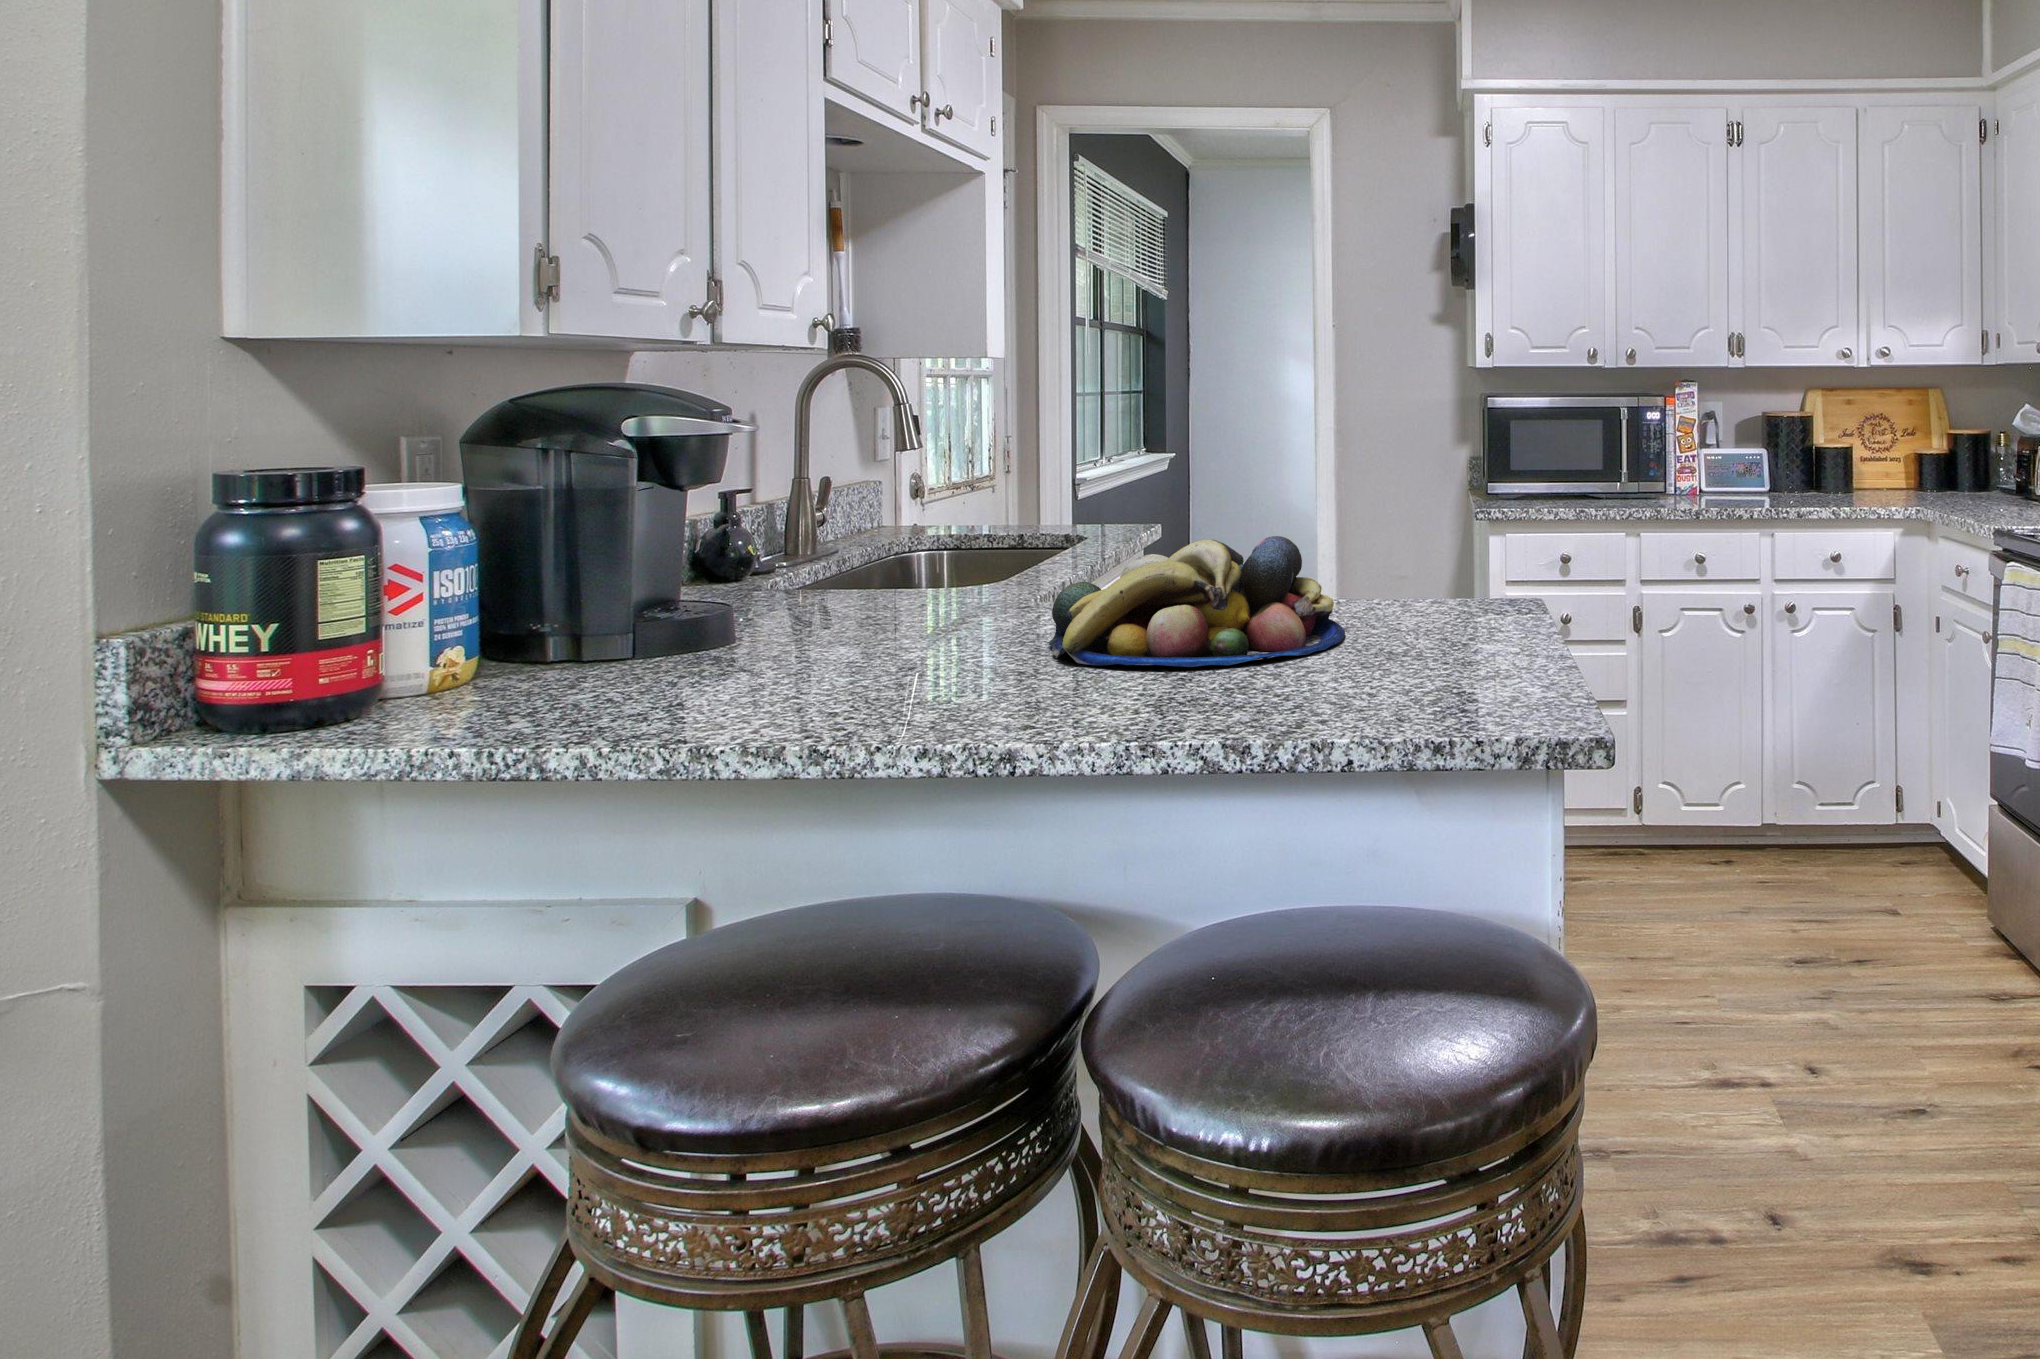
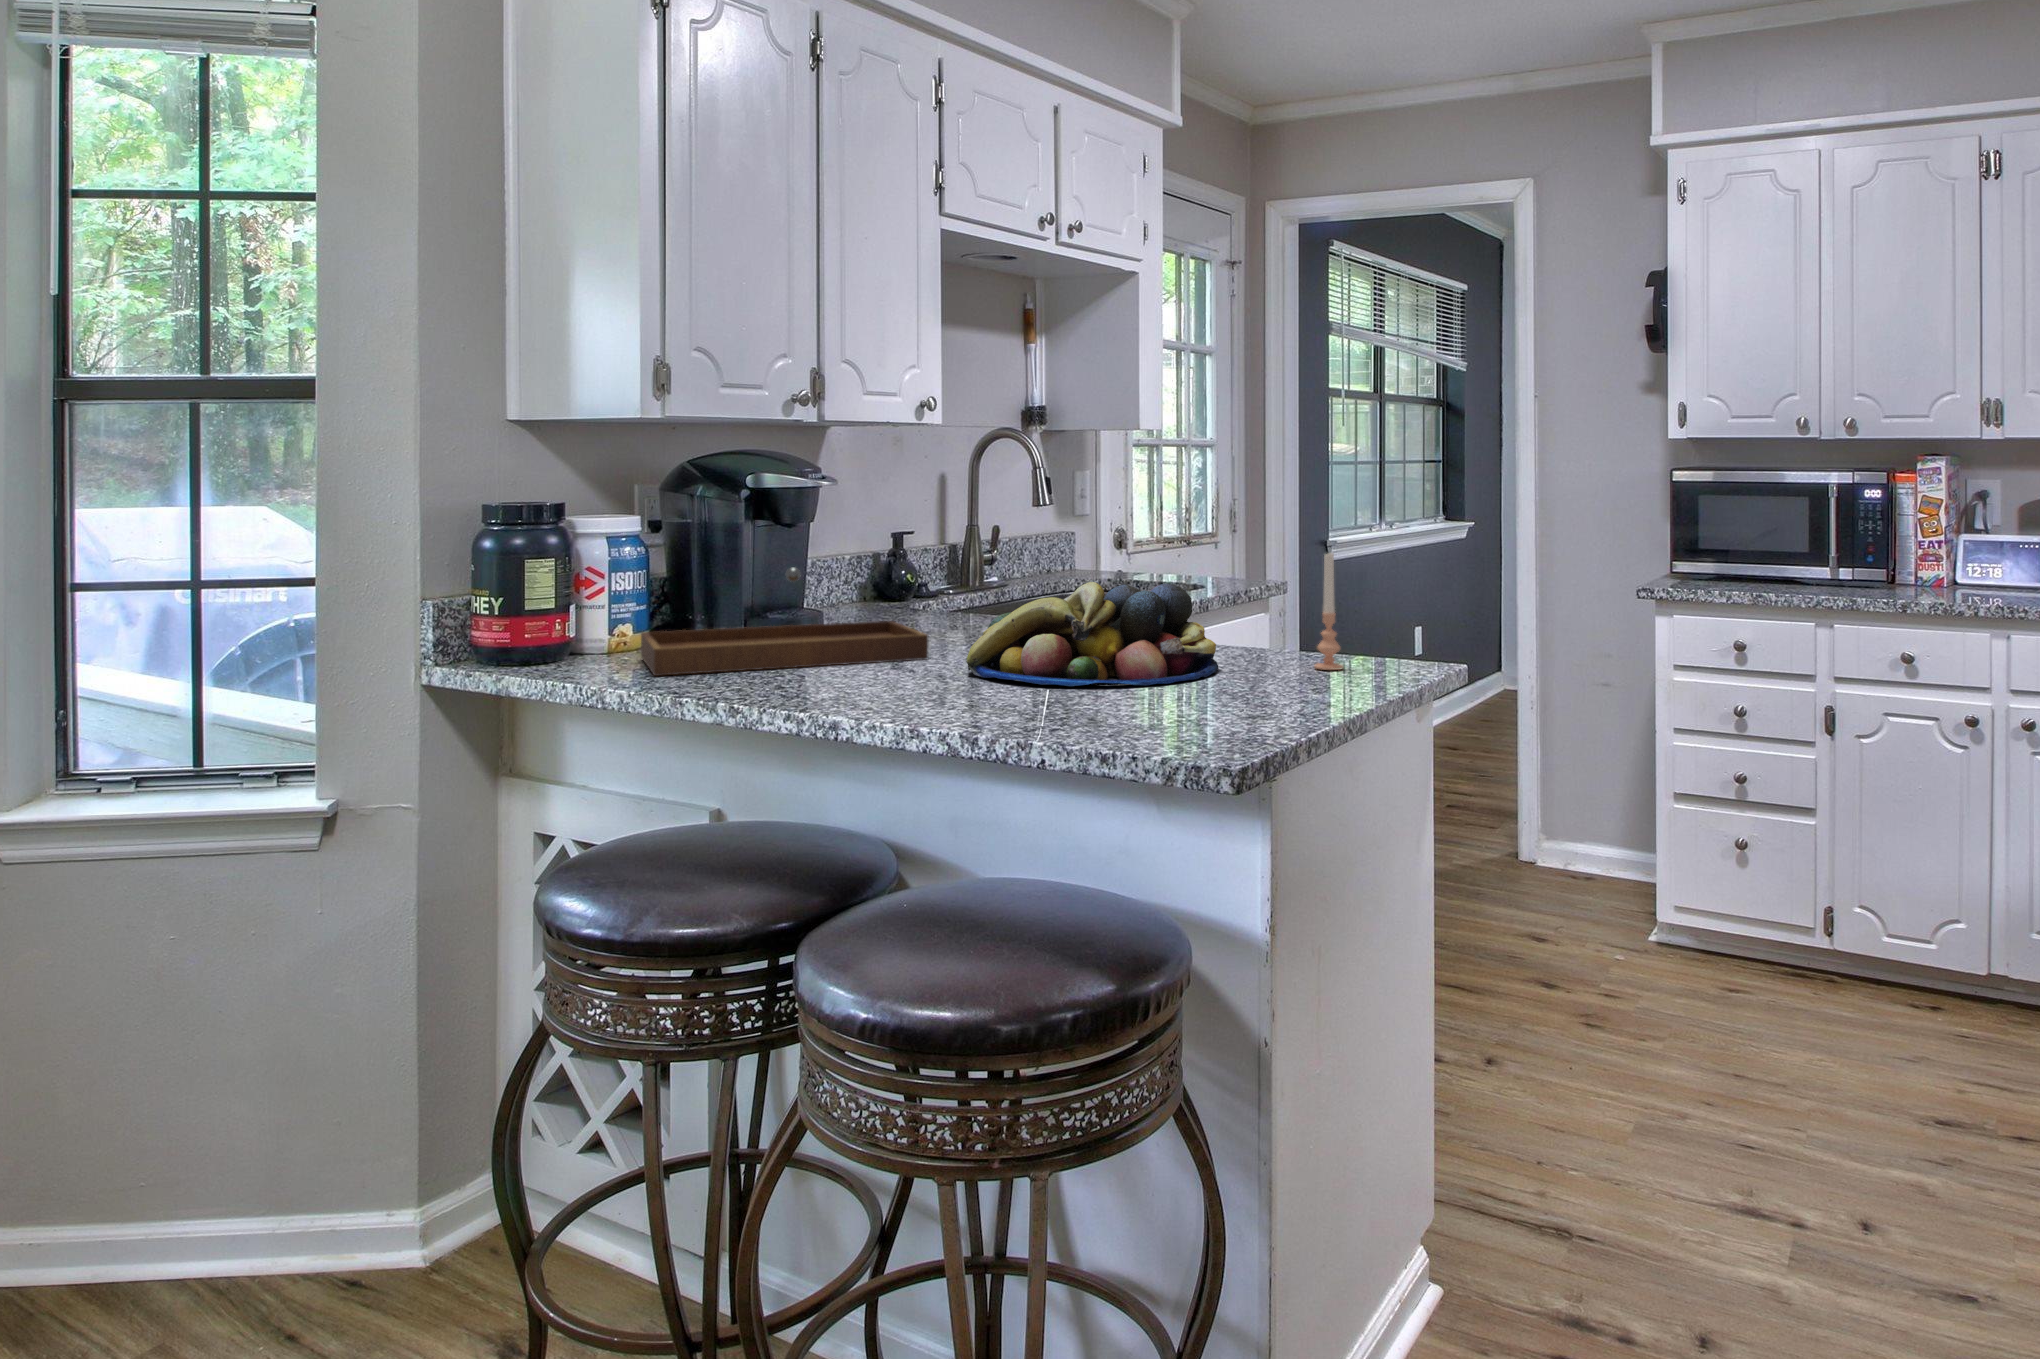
candle: none [1423,492,1454,617] -> present [1314,553,1343,670]
tray: none [506,543,958,716] -> present [641,567,928,676]

